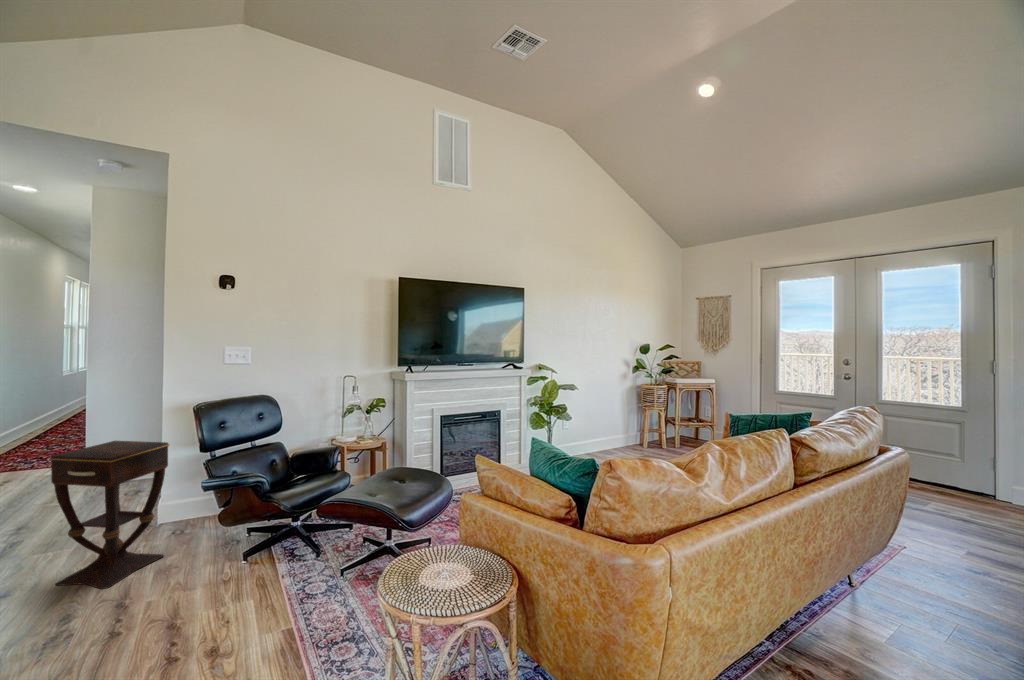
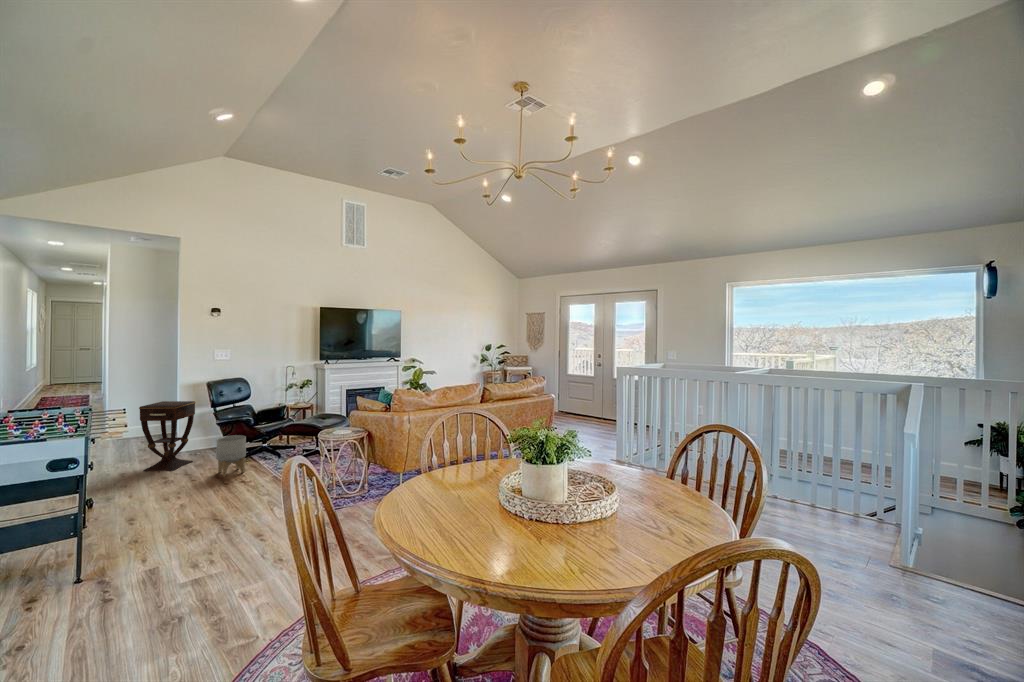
planter: none [172,523,237,625] -> present [216,435,246,476]

